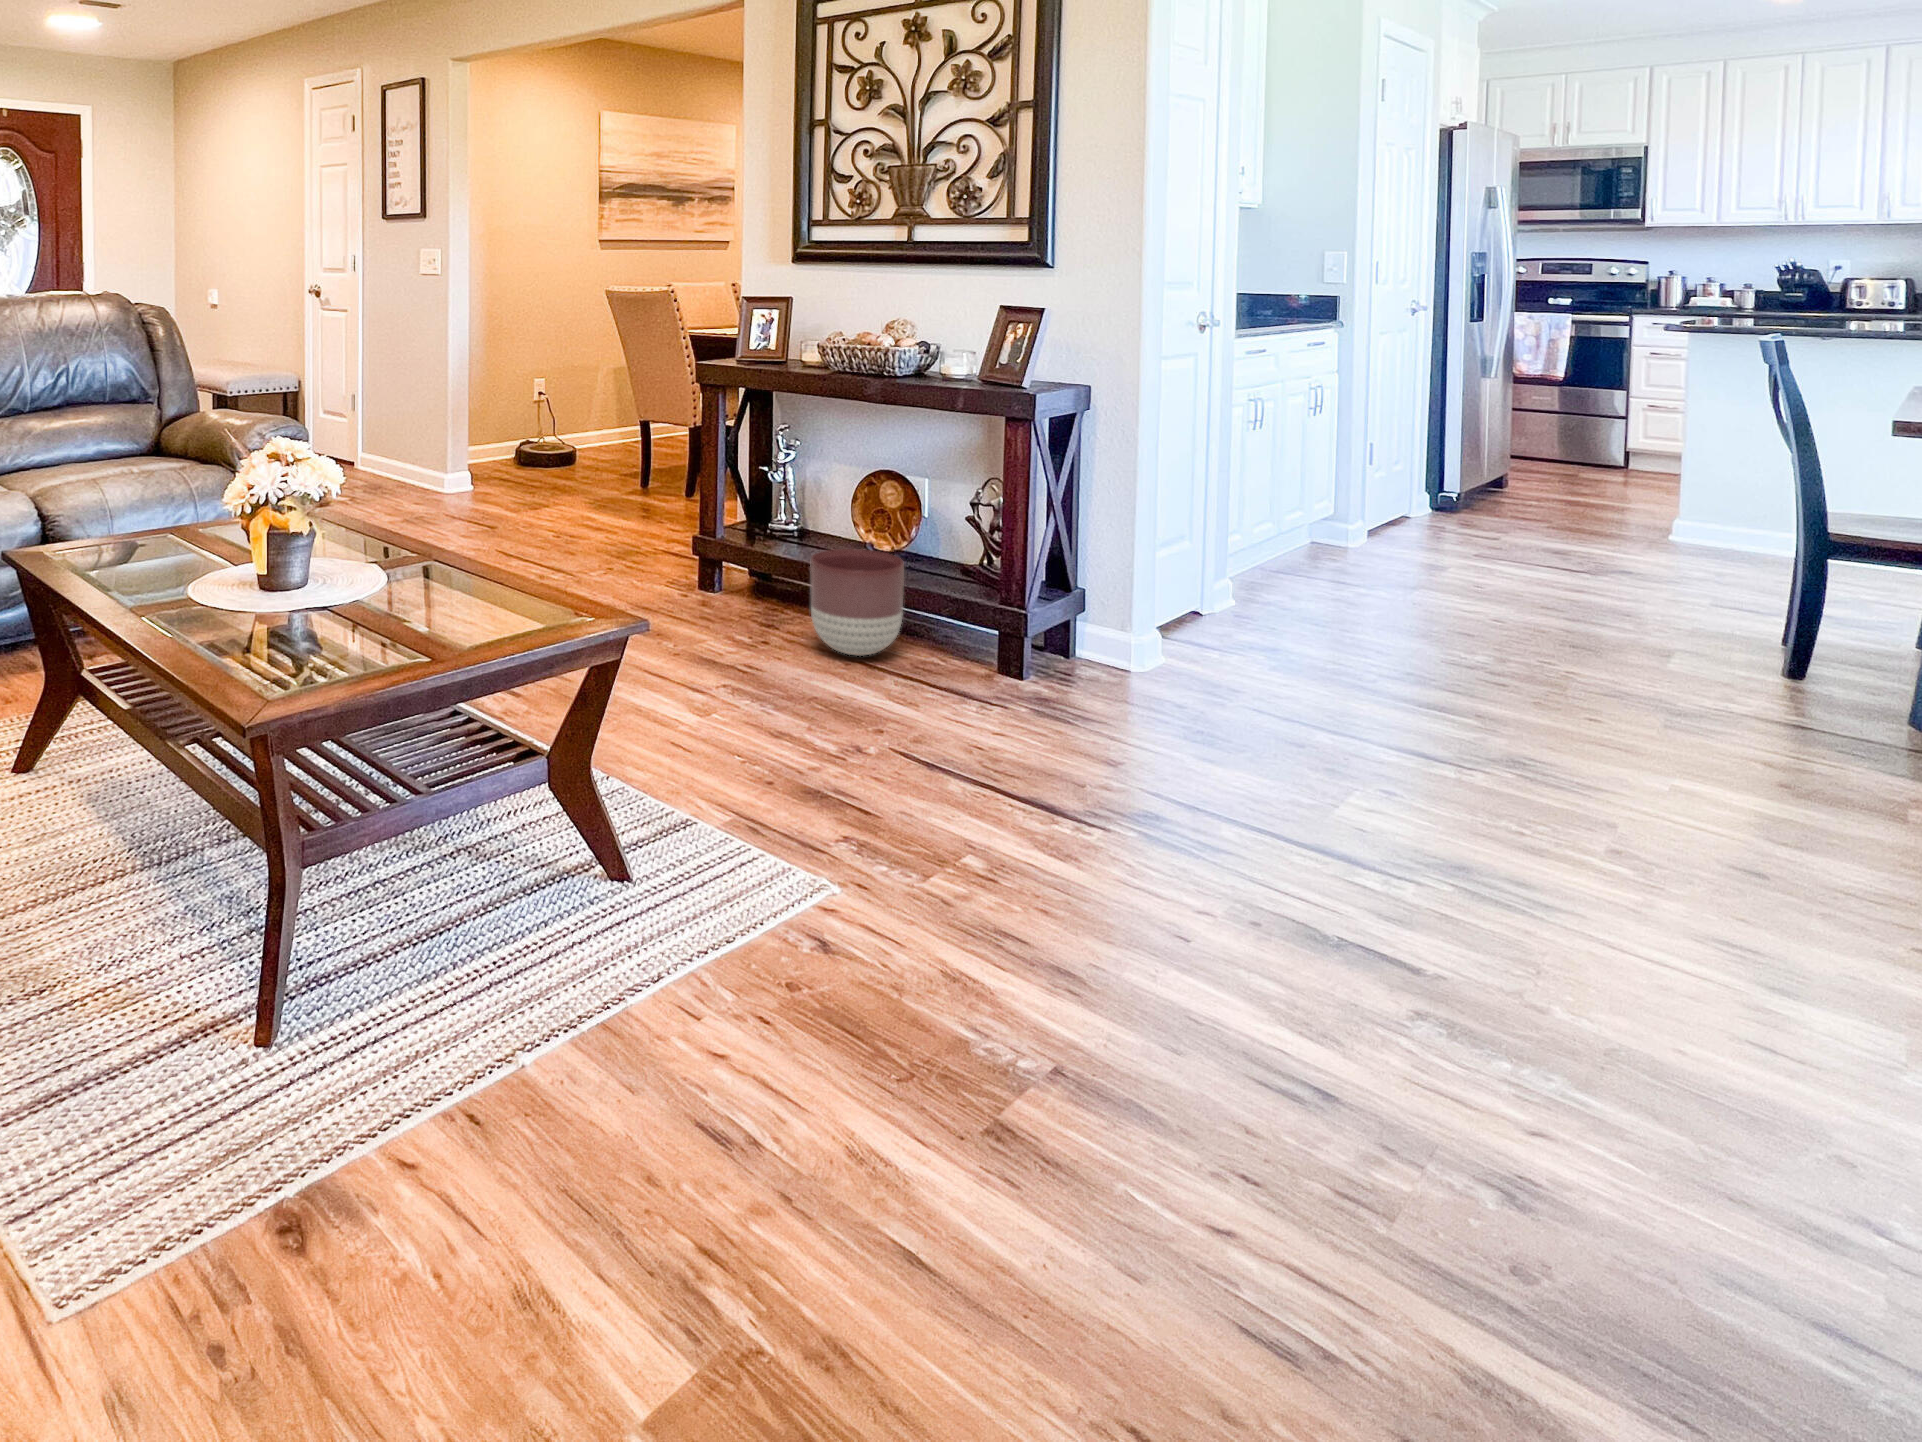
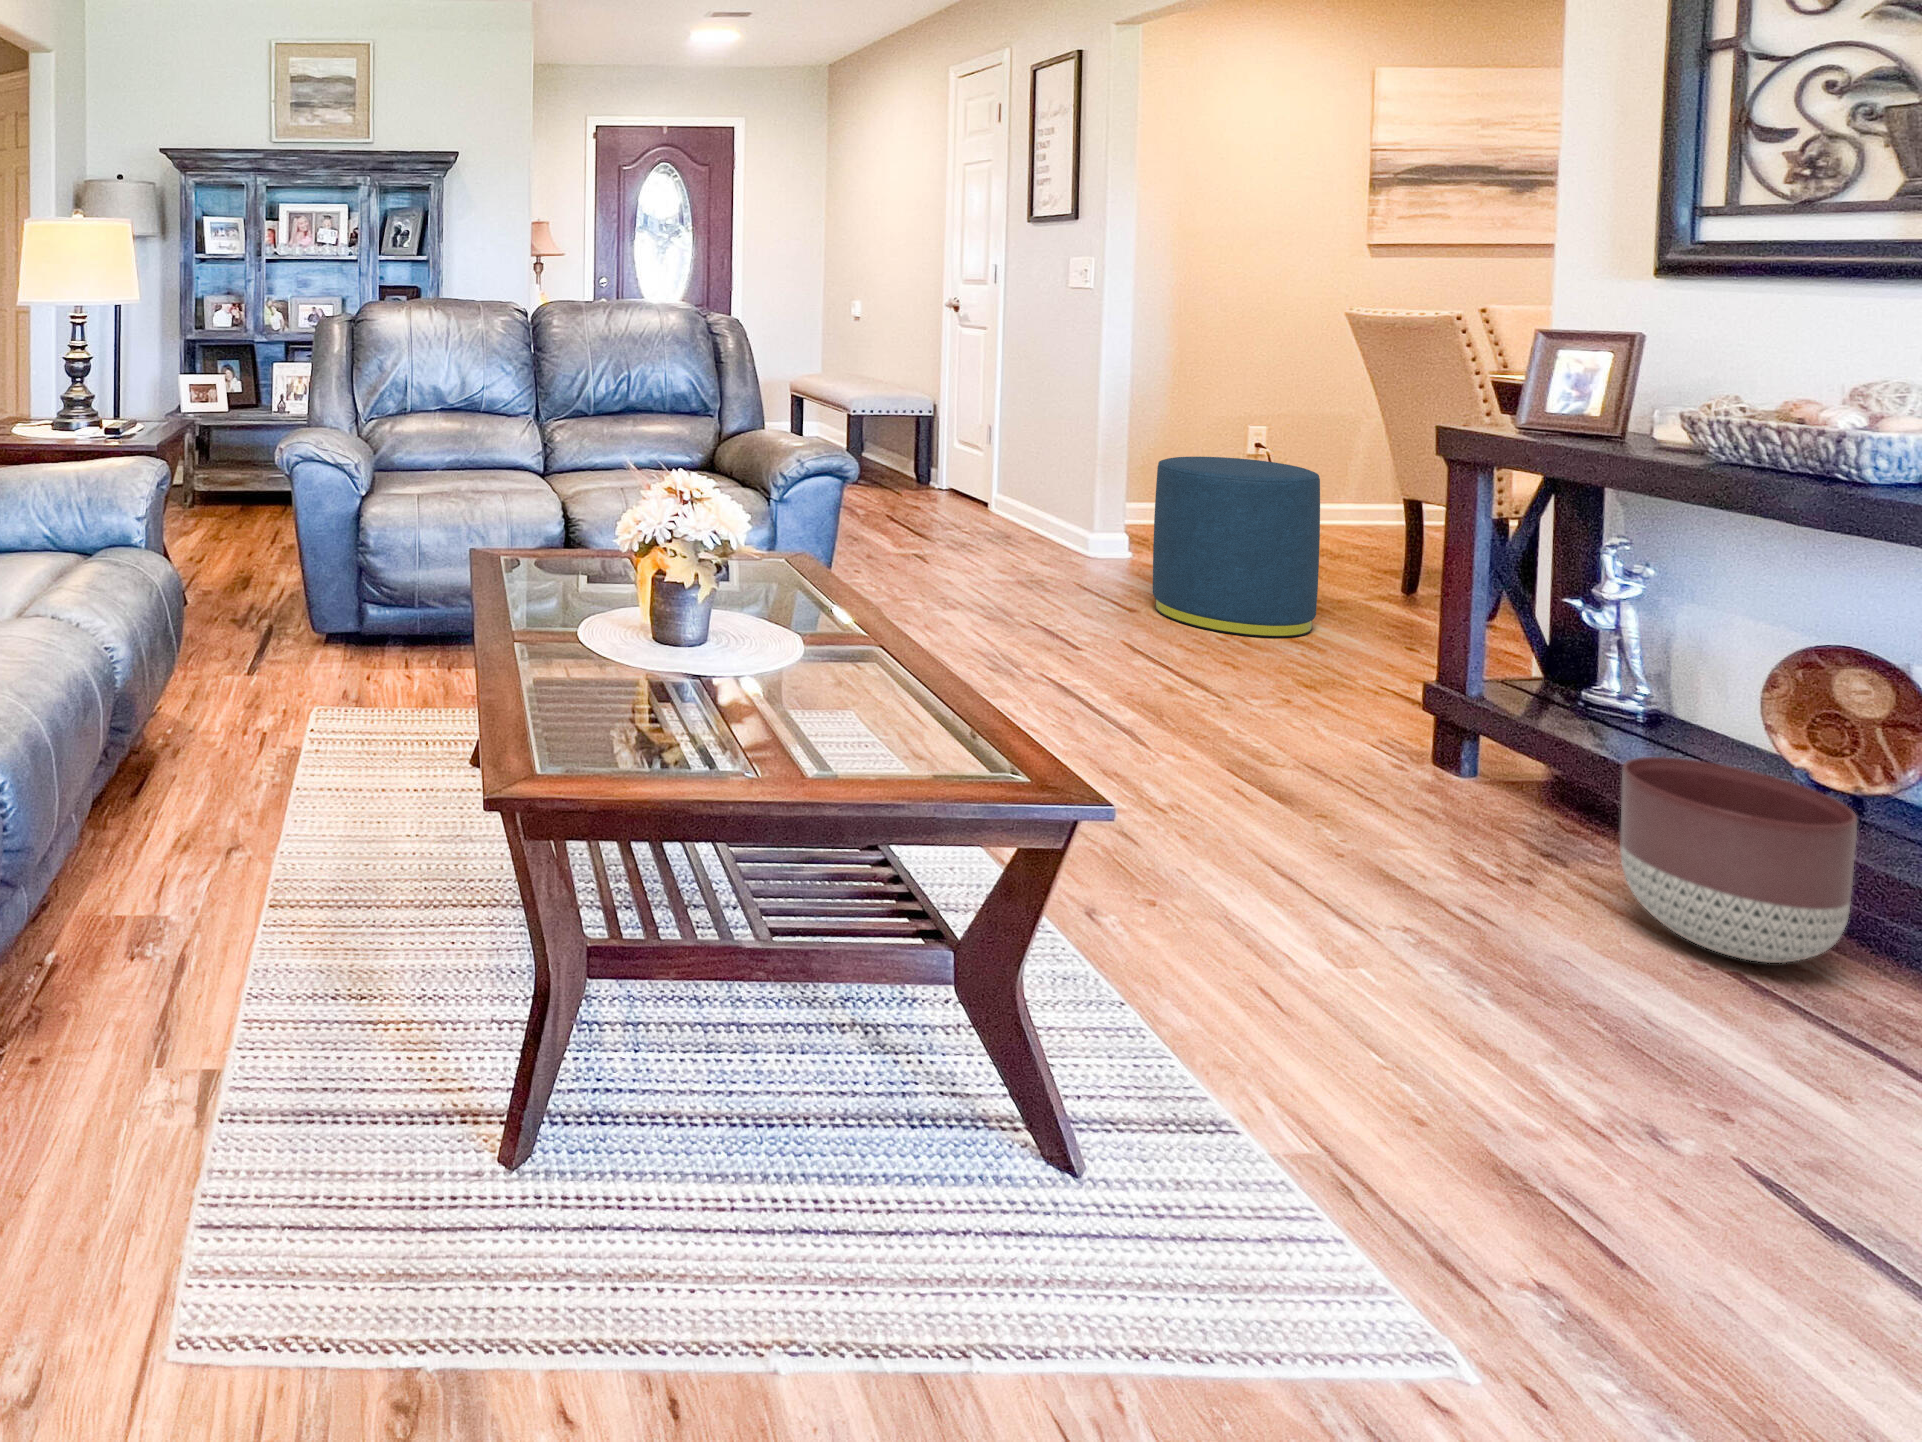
ottoman: none [507,402,610,533] -> present [1153,457,1320,638]

